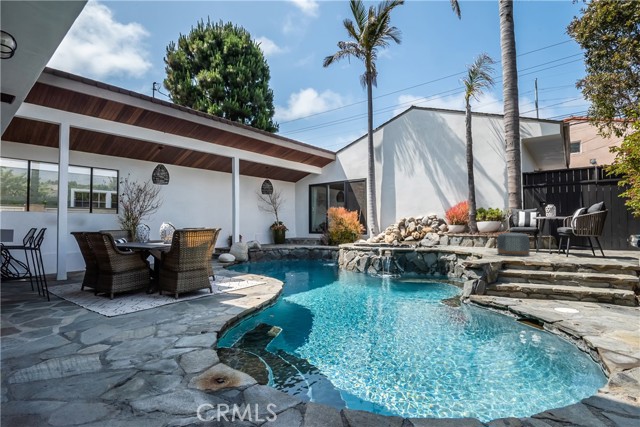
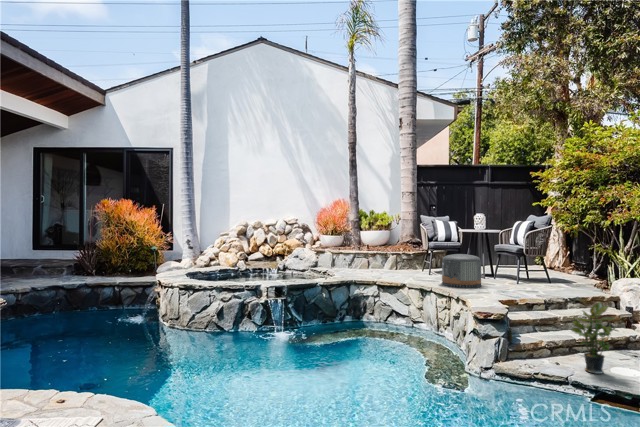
potted plant: none [520,256,552,307] -> present [572,303,615,374]

